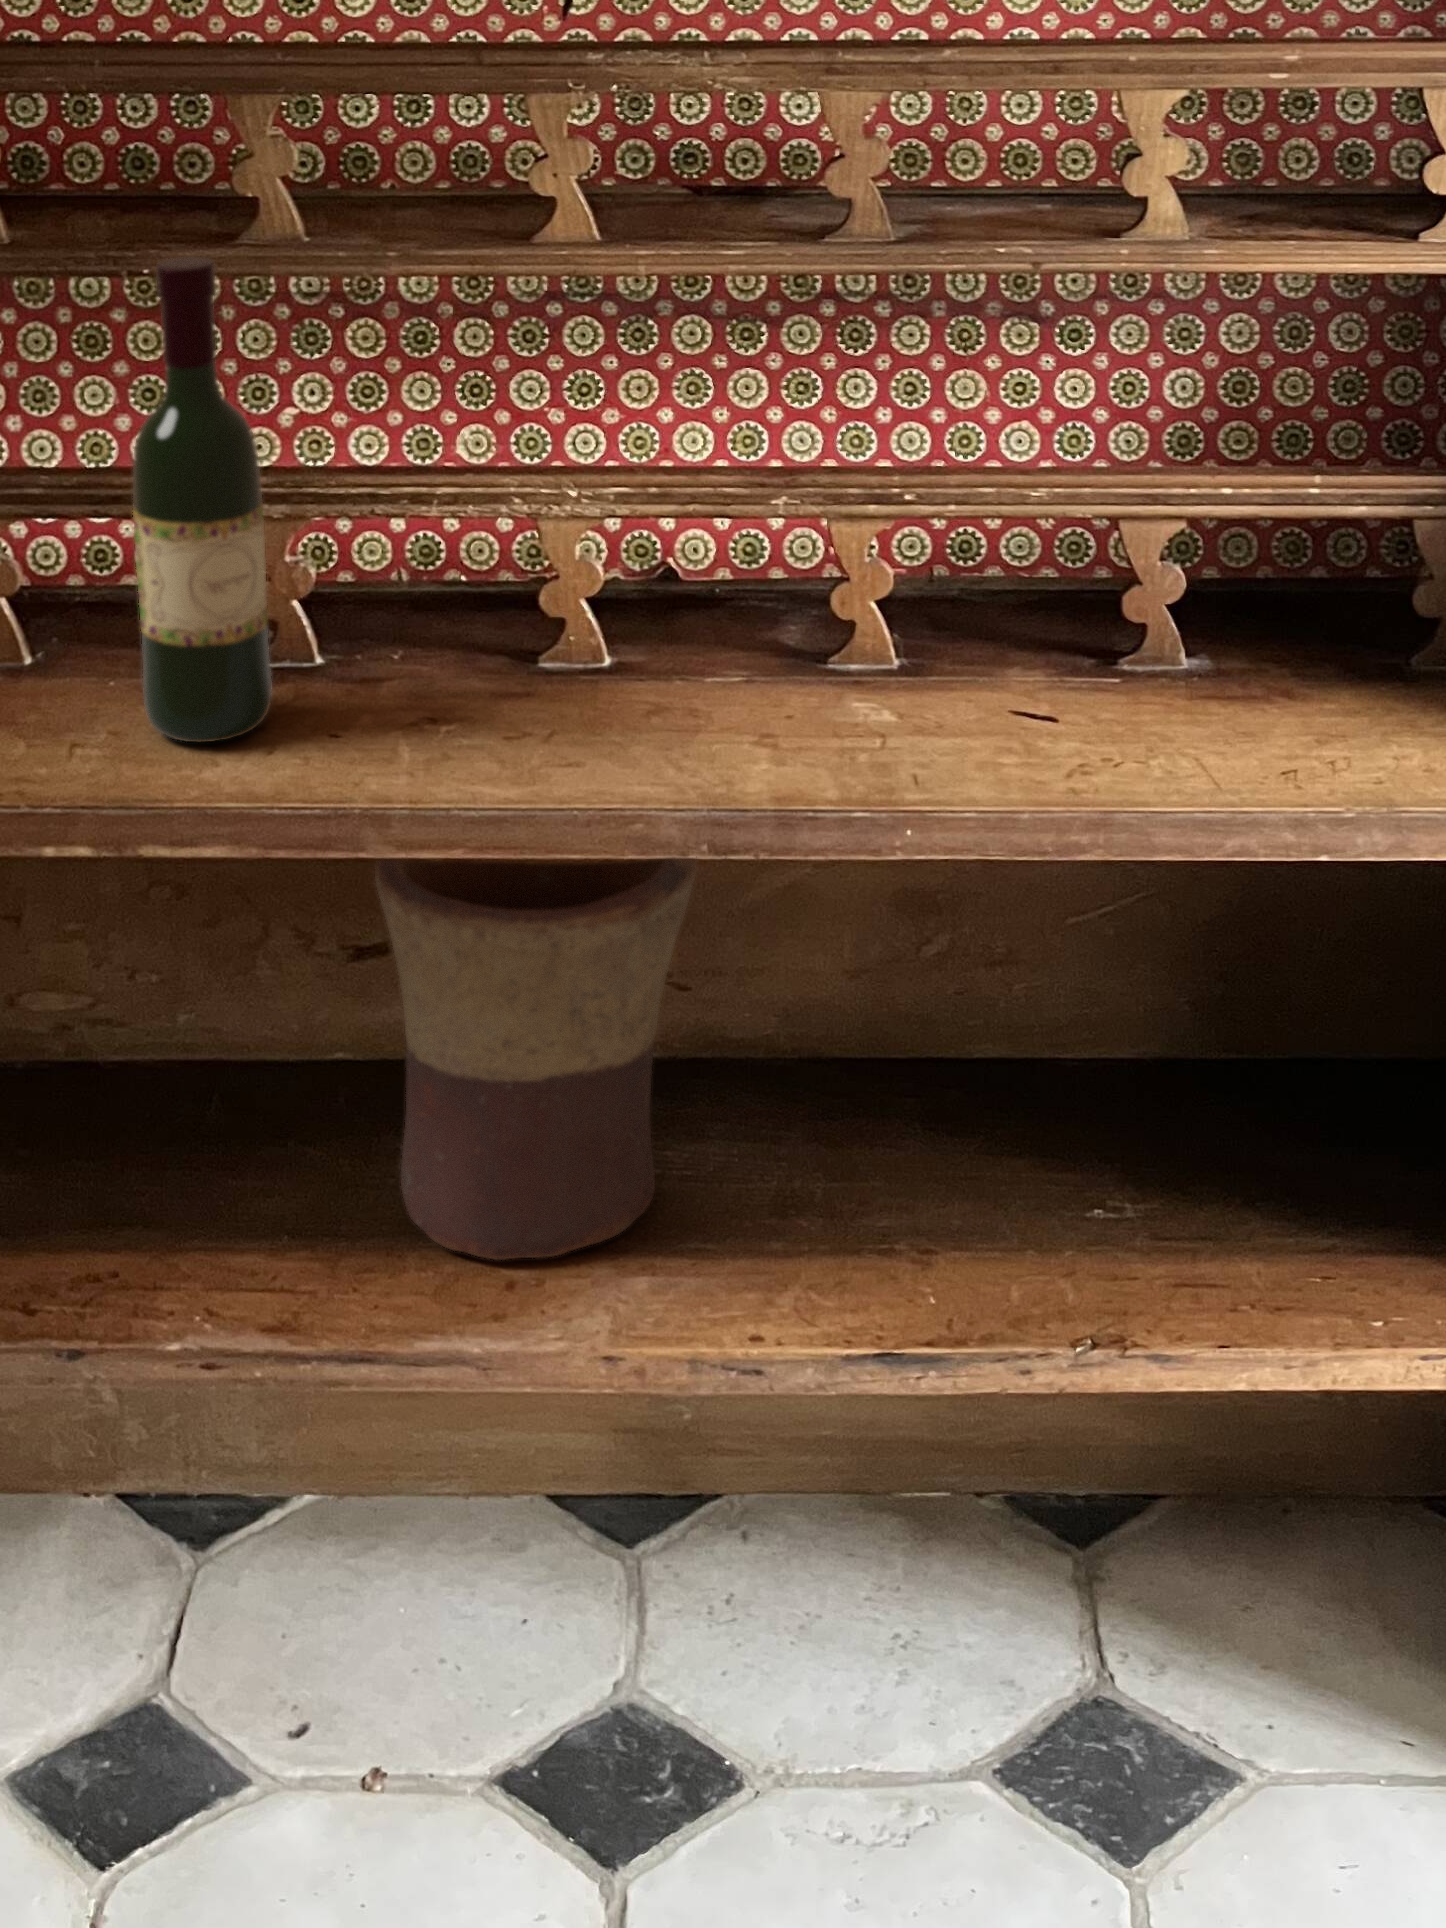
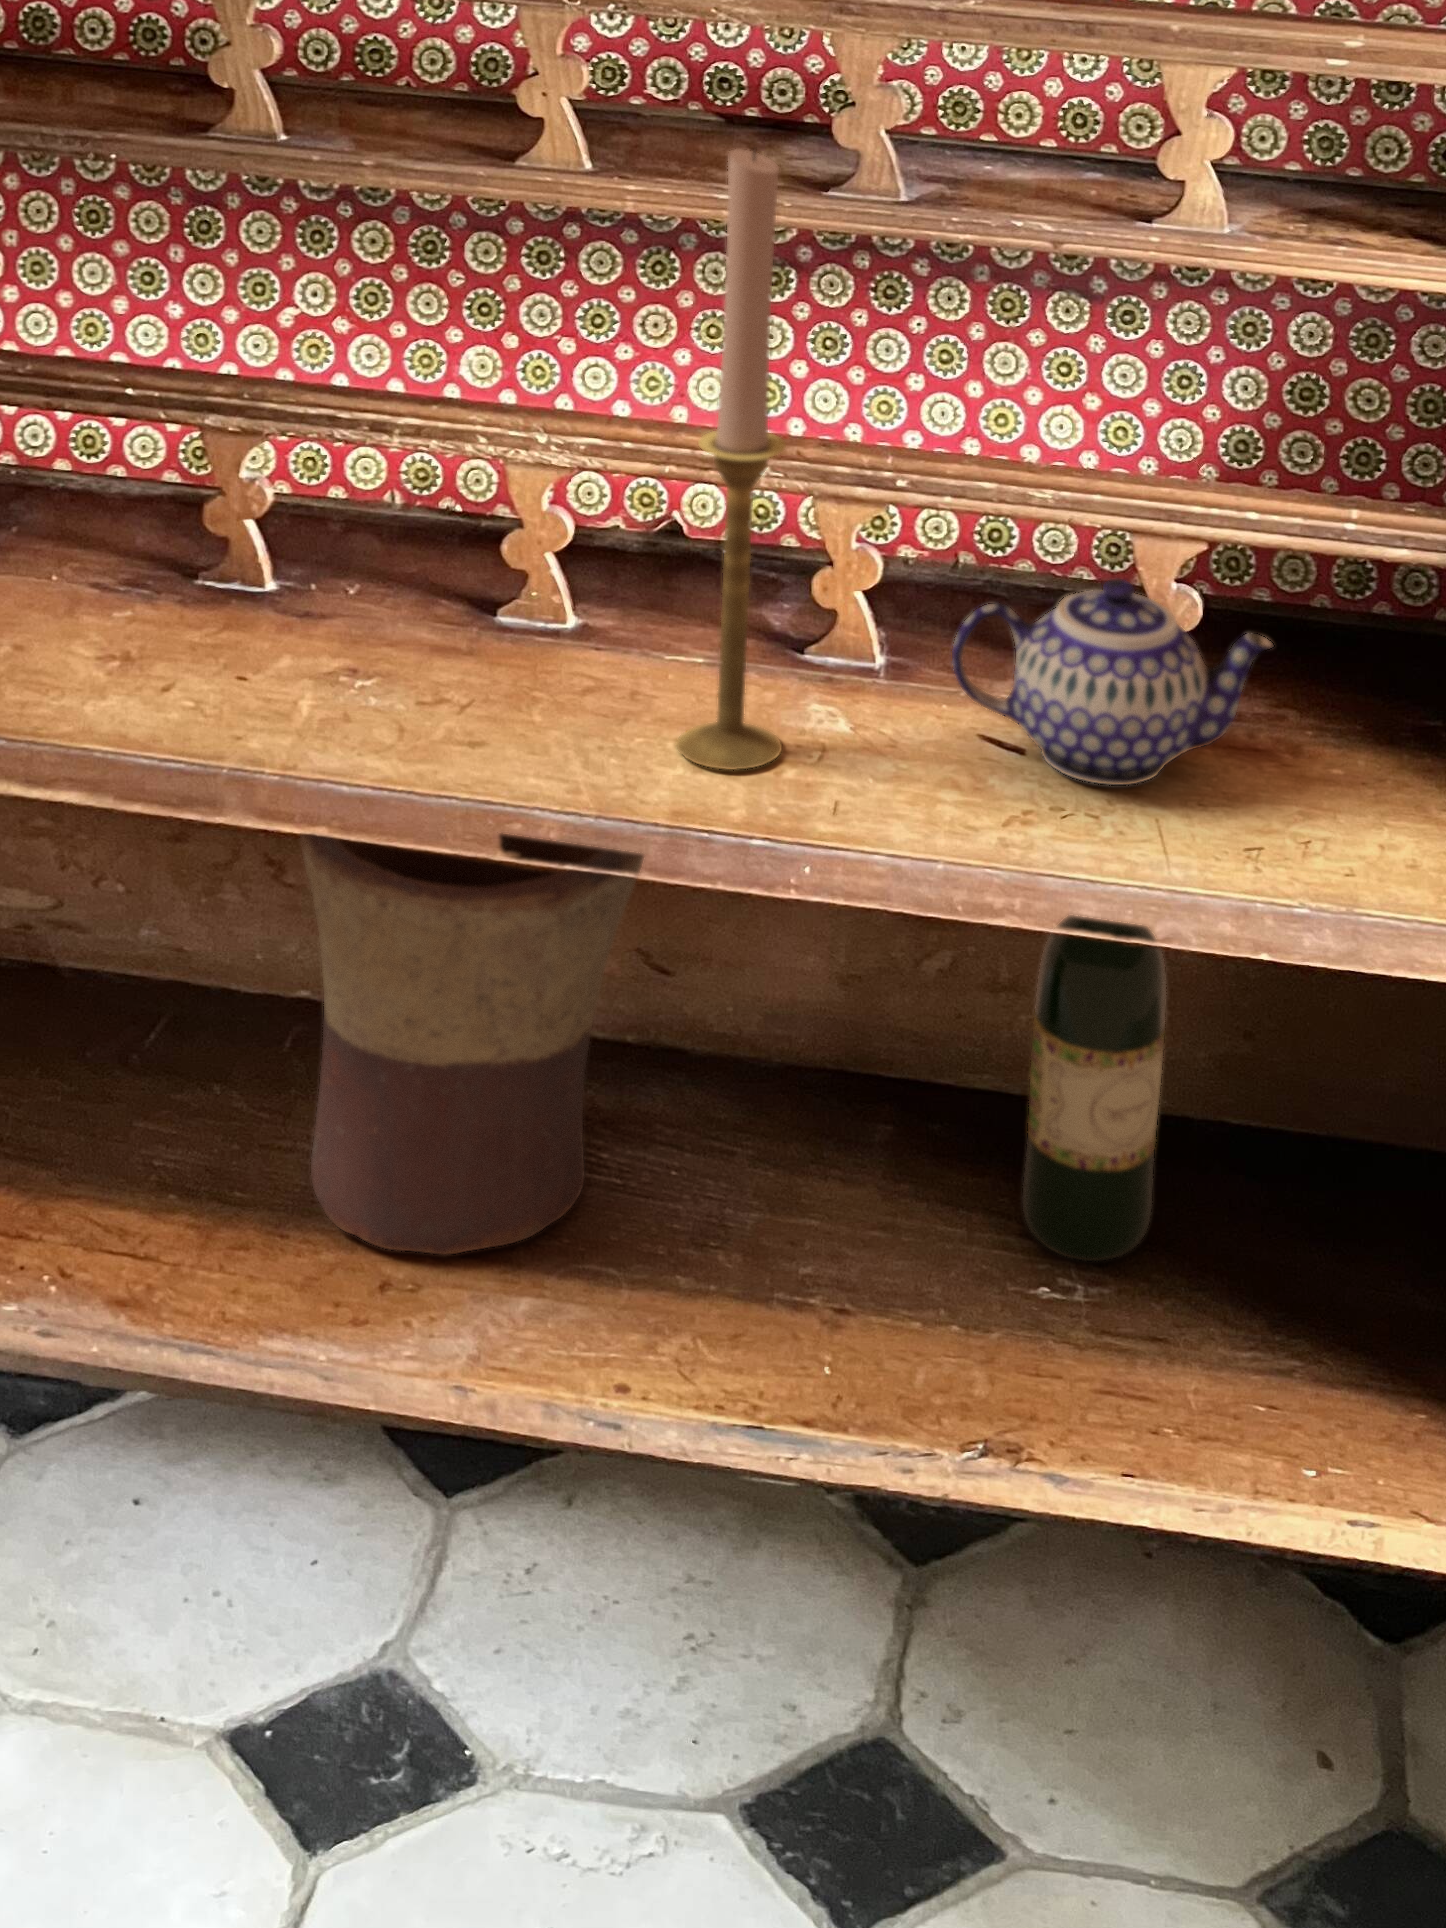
candlestick: none [747,195,844,766] -> present [677,149,785,770]
wine bottle: present [133,257,271,742] -> present [1023,915,1166,1261]
teapot: none [984,555,1272,739] -> present [952,578,1273,785]

